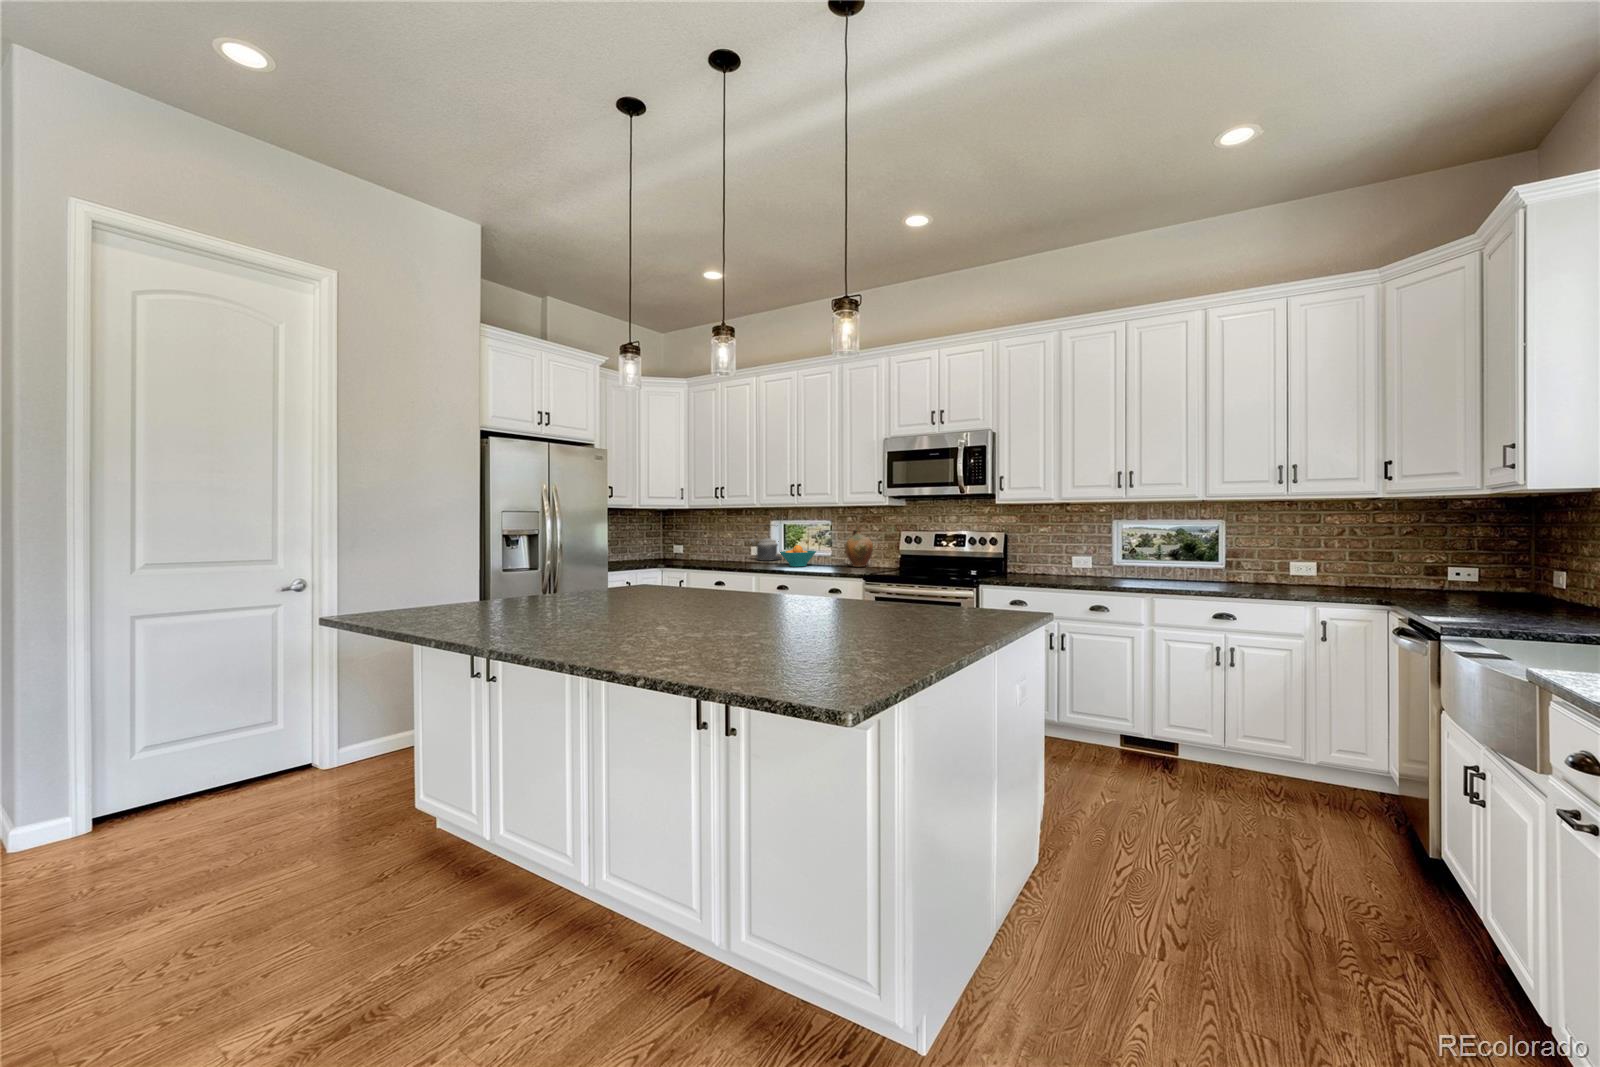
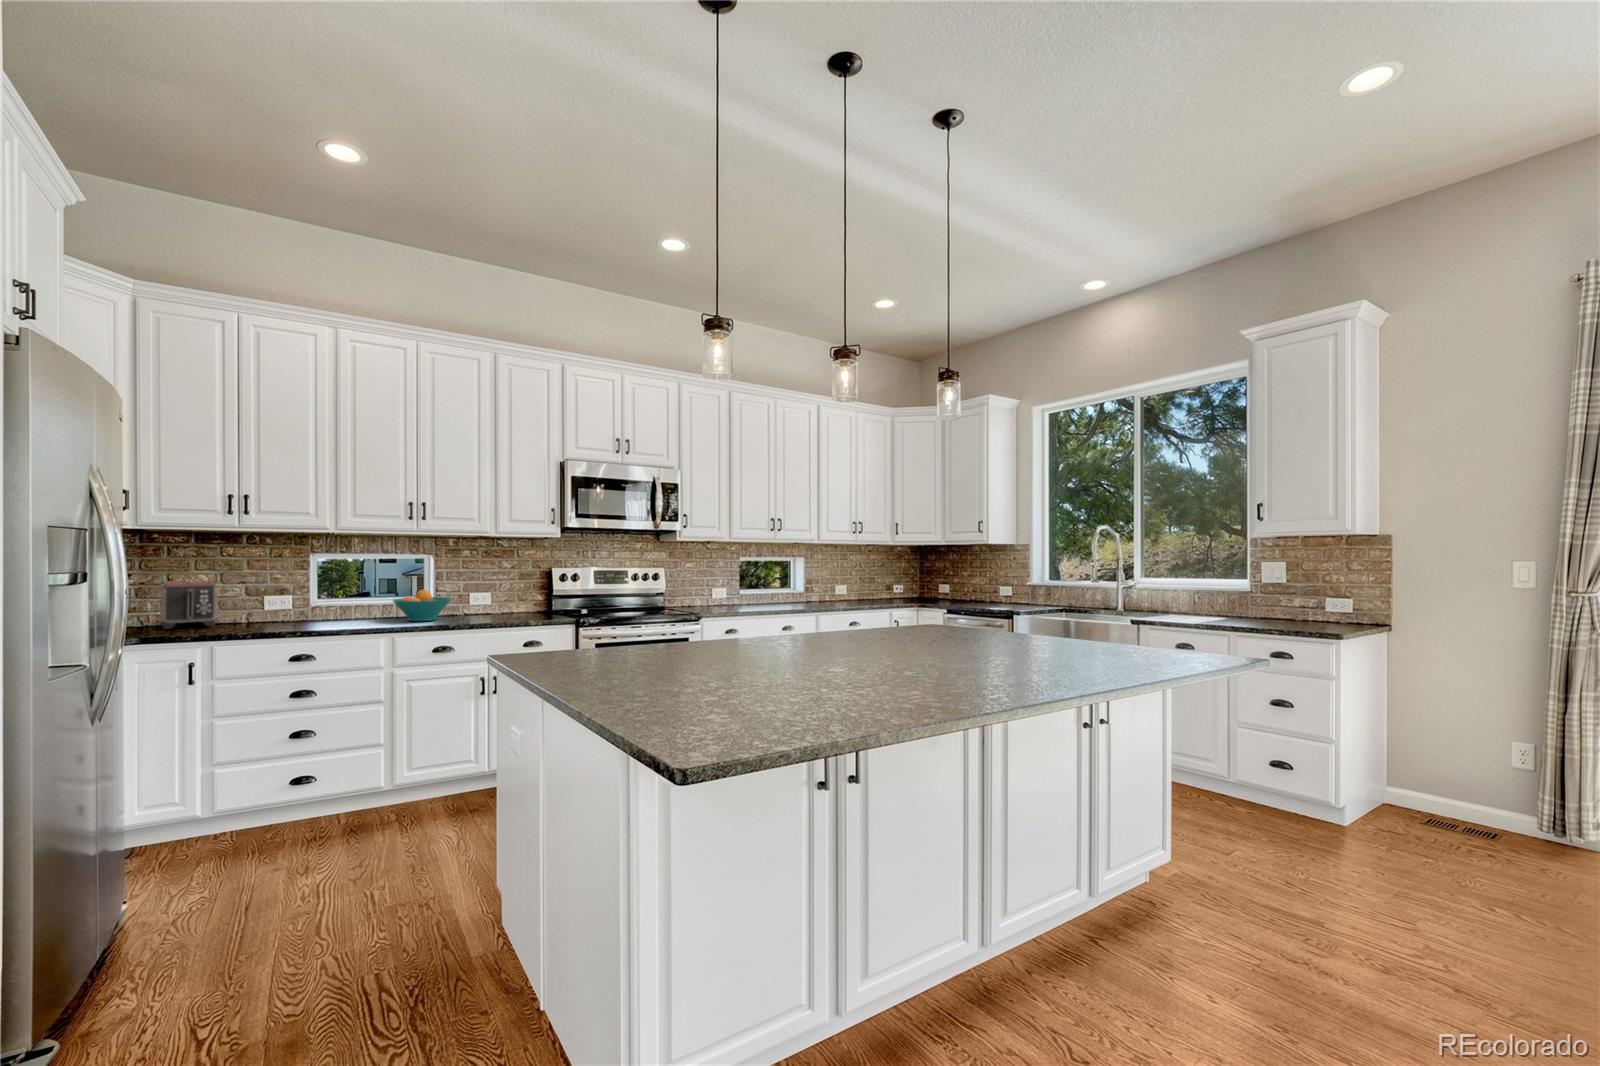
kettle: present [751,525,782,561] -> none [263,560,329,620]
ceramic jug: present [845,526,873,567] -> none [493,562,534,614]
toaster: none [703,536,739,561] -> present [160,580,218,629]

